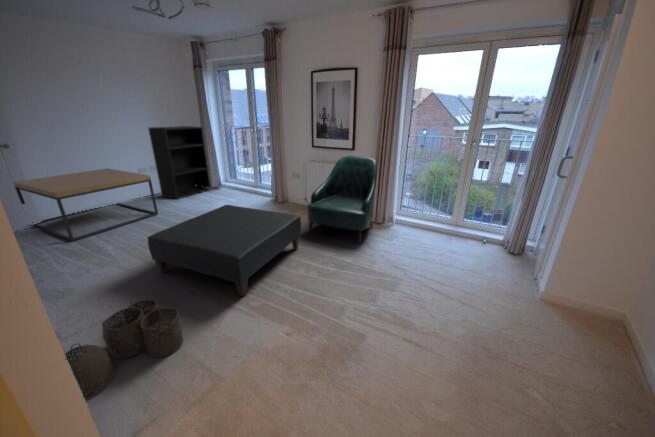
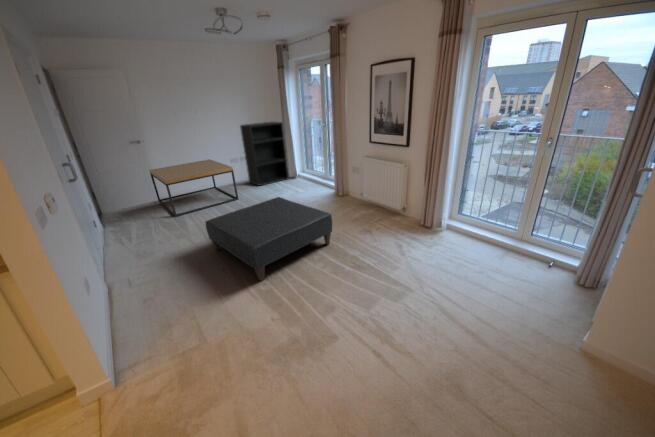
armchair: present [307,156,377,243] -> none [348,153,427,247]
woven basket: present [65,299,183,400] -> none [114,268,204,334]

